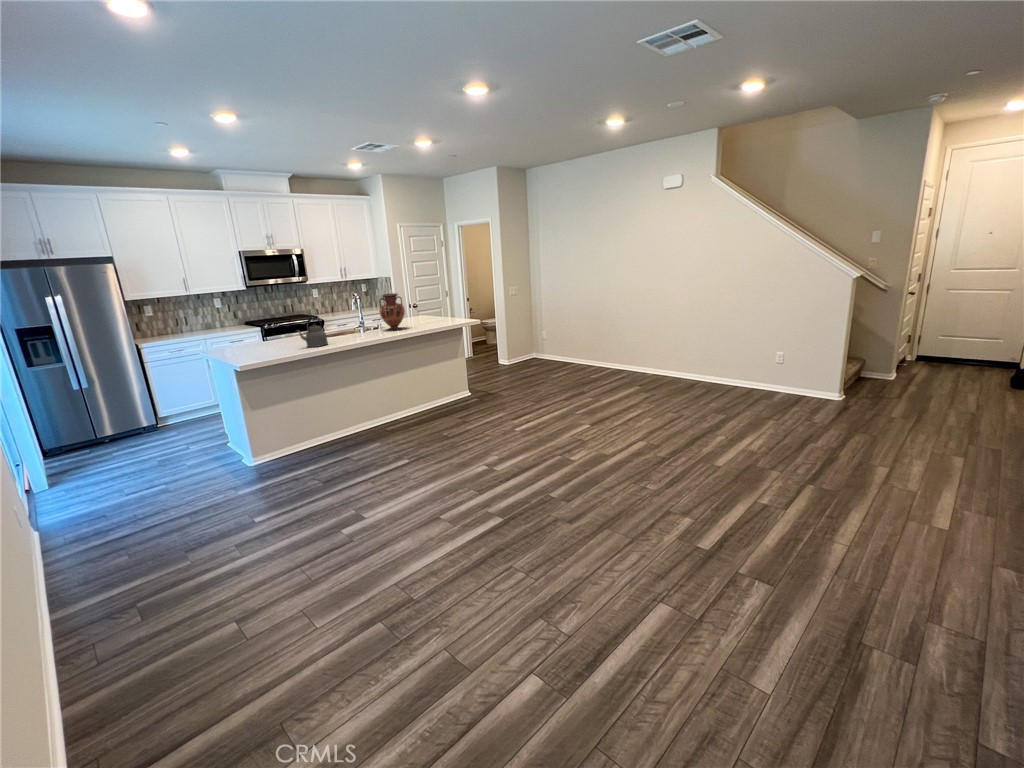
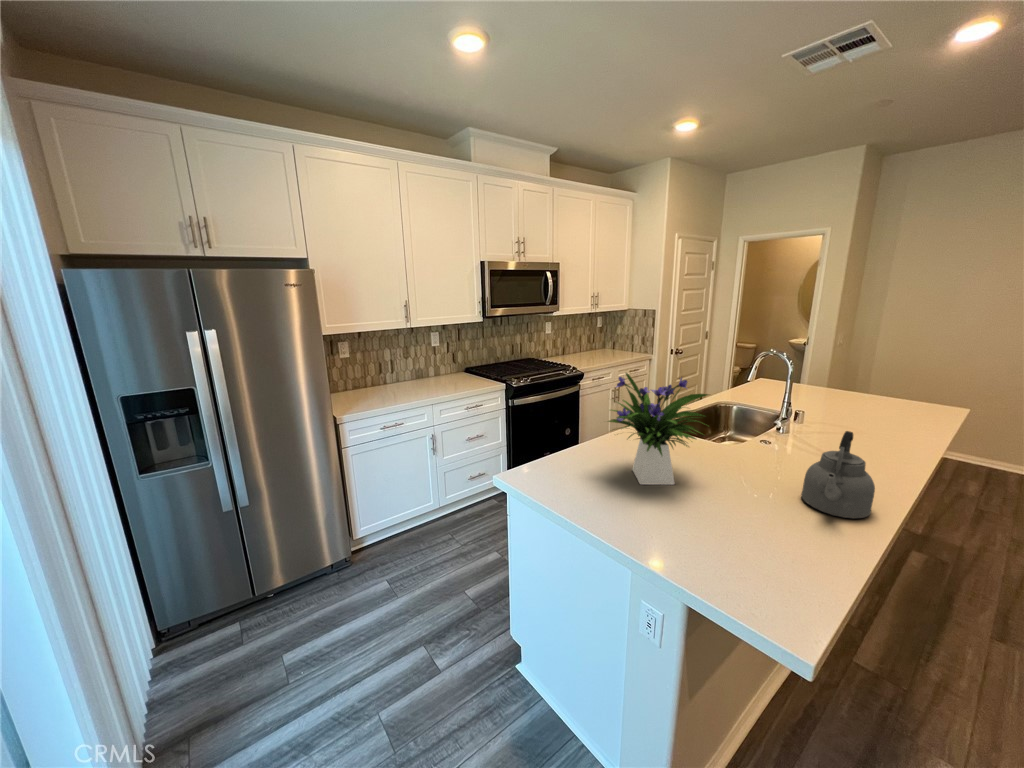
vase: present [379,293,405,330] -> none [826,353,896,434]
flower arrangement: none [234,302,283,348] -> present [608,373,708,485]

